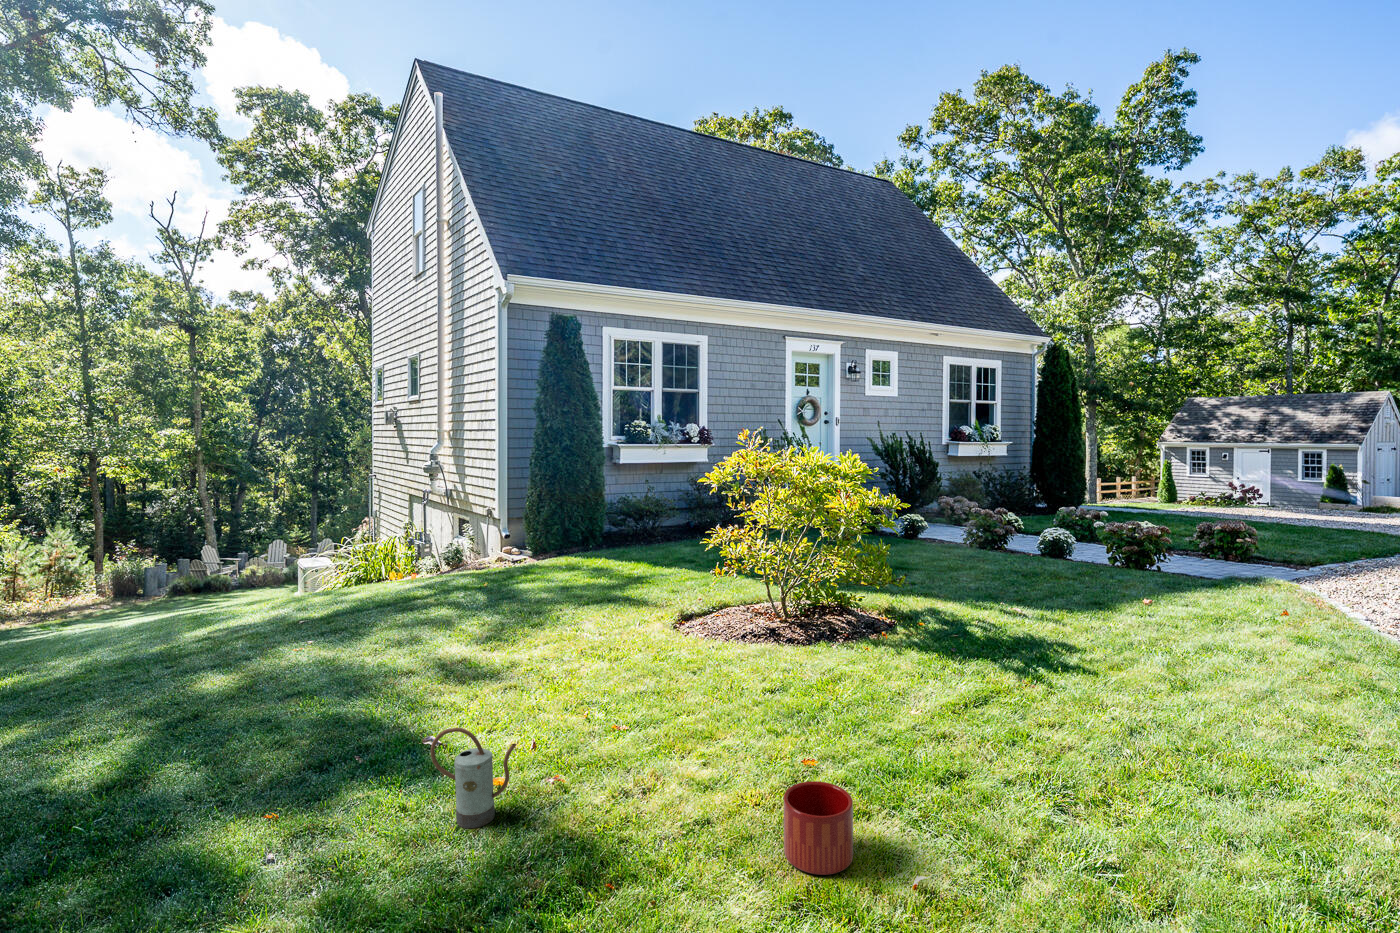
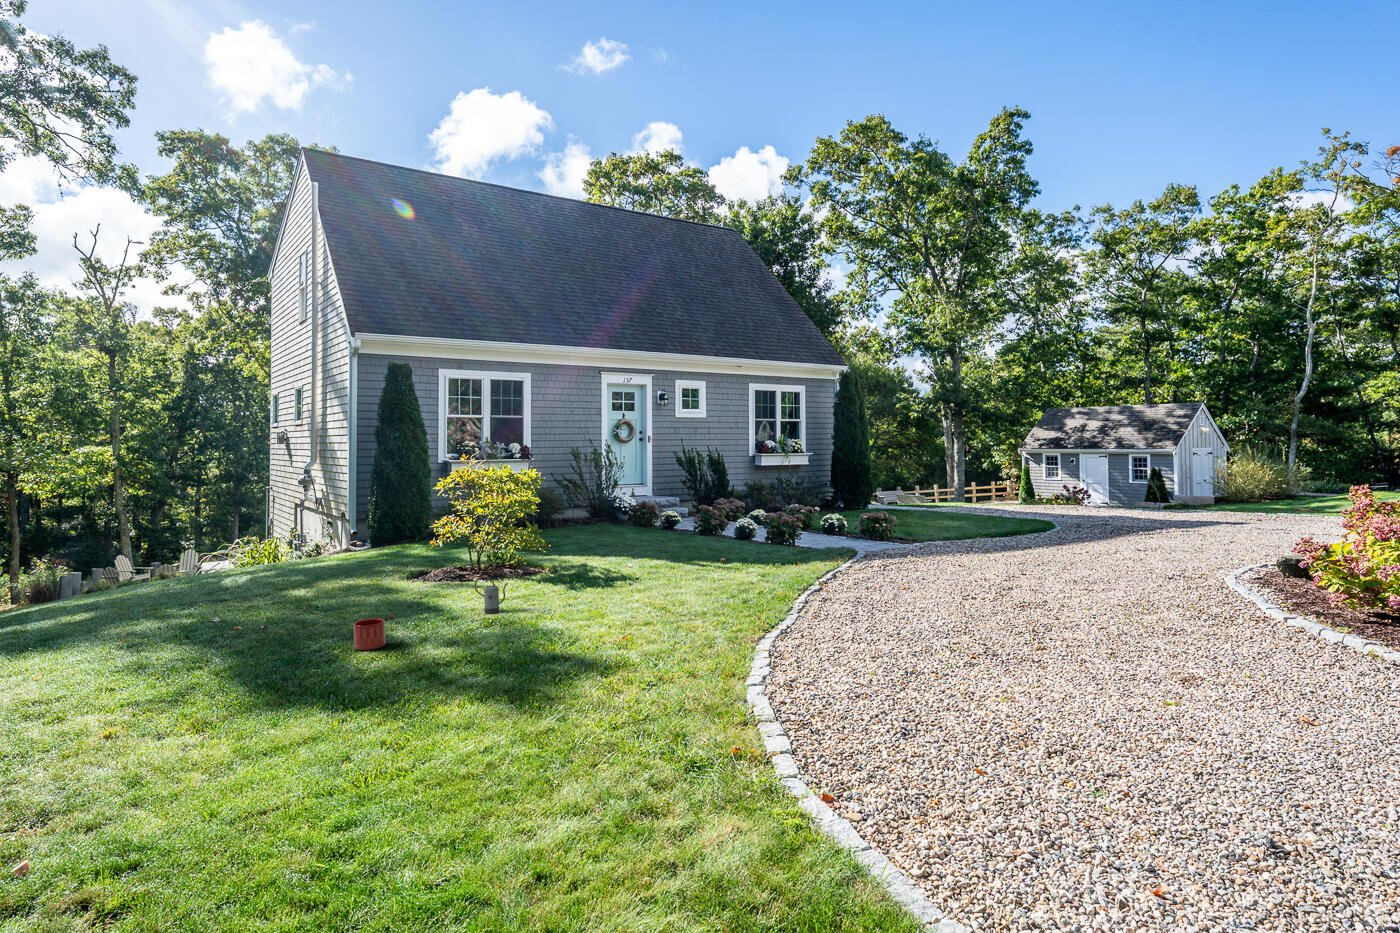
watering can: present [431,728,517,828] -> present [474,576,508,614]

